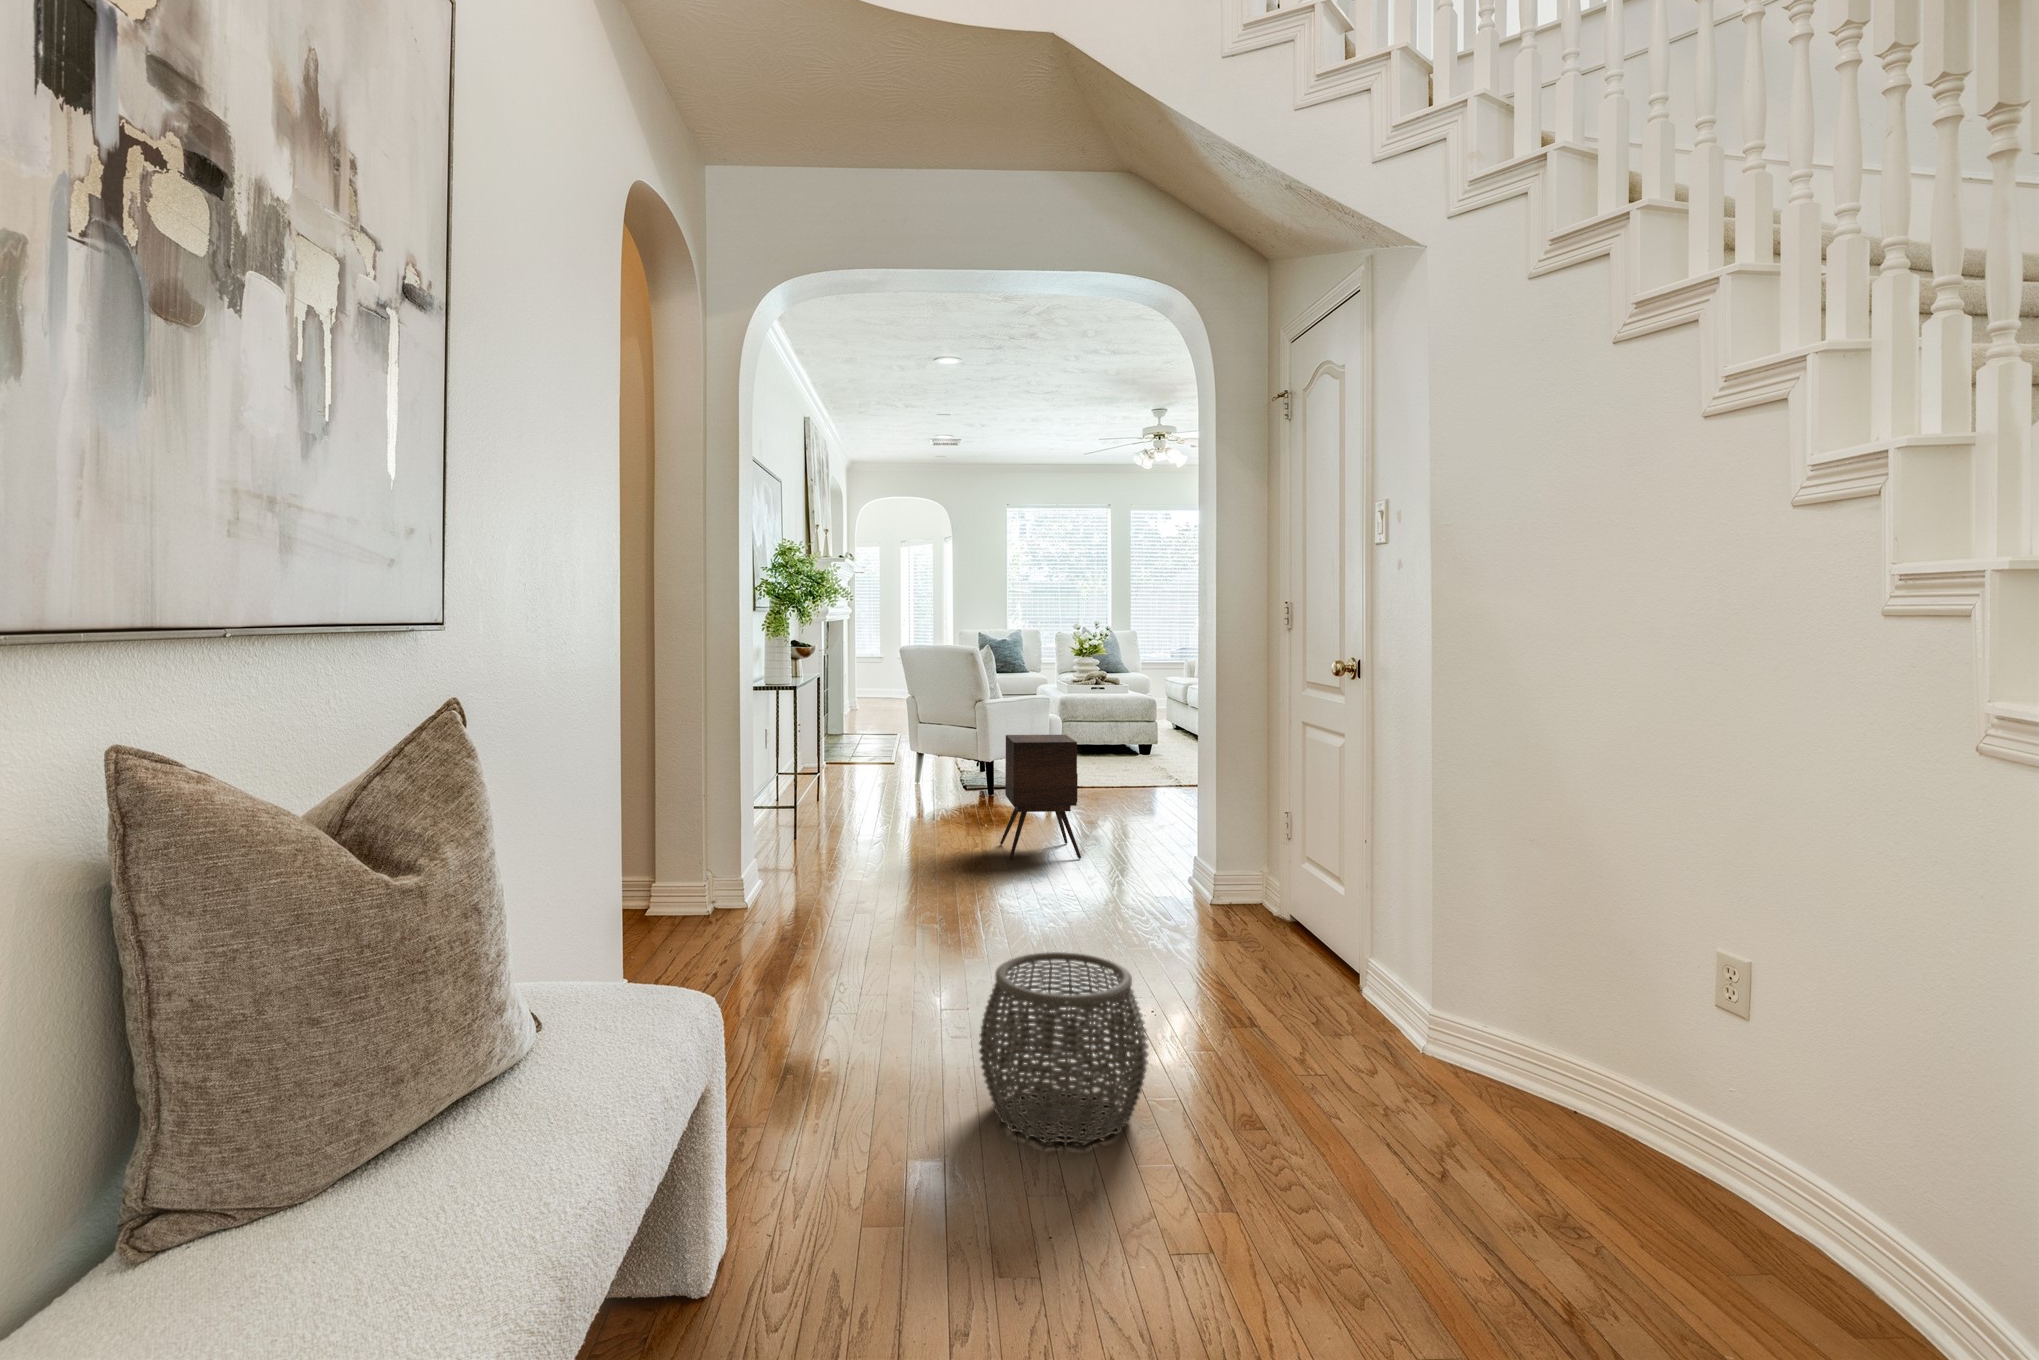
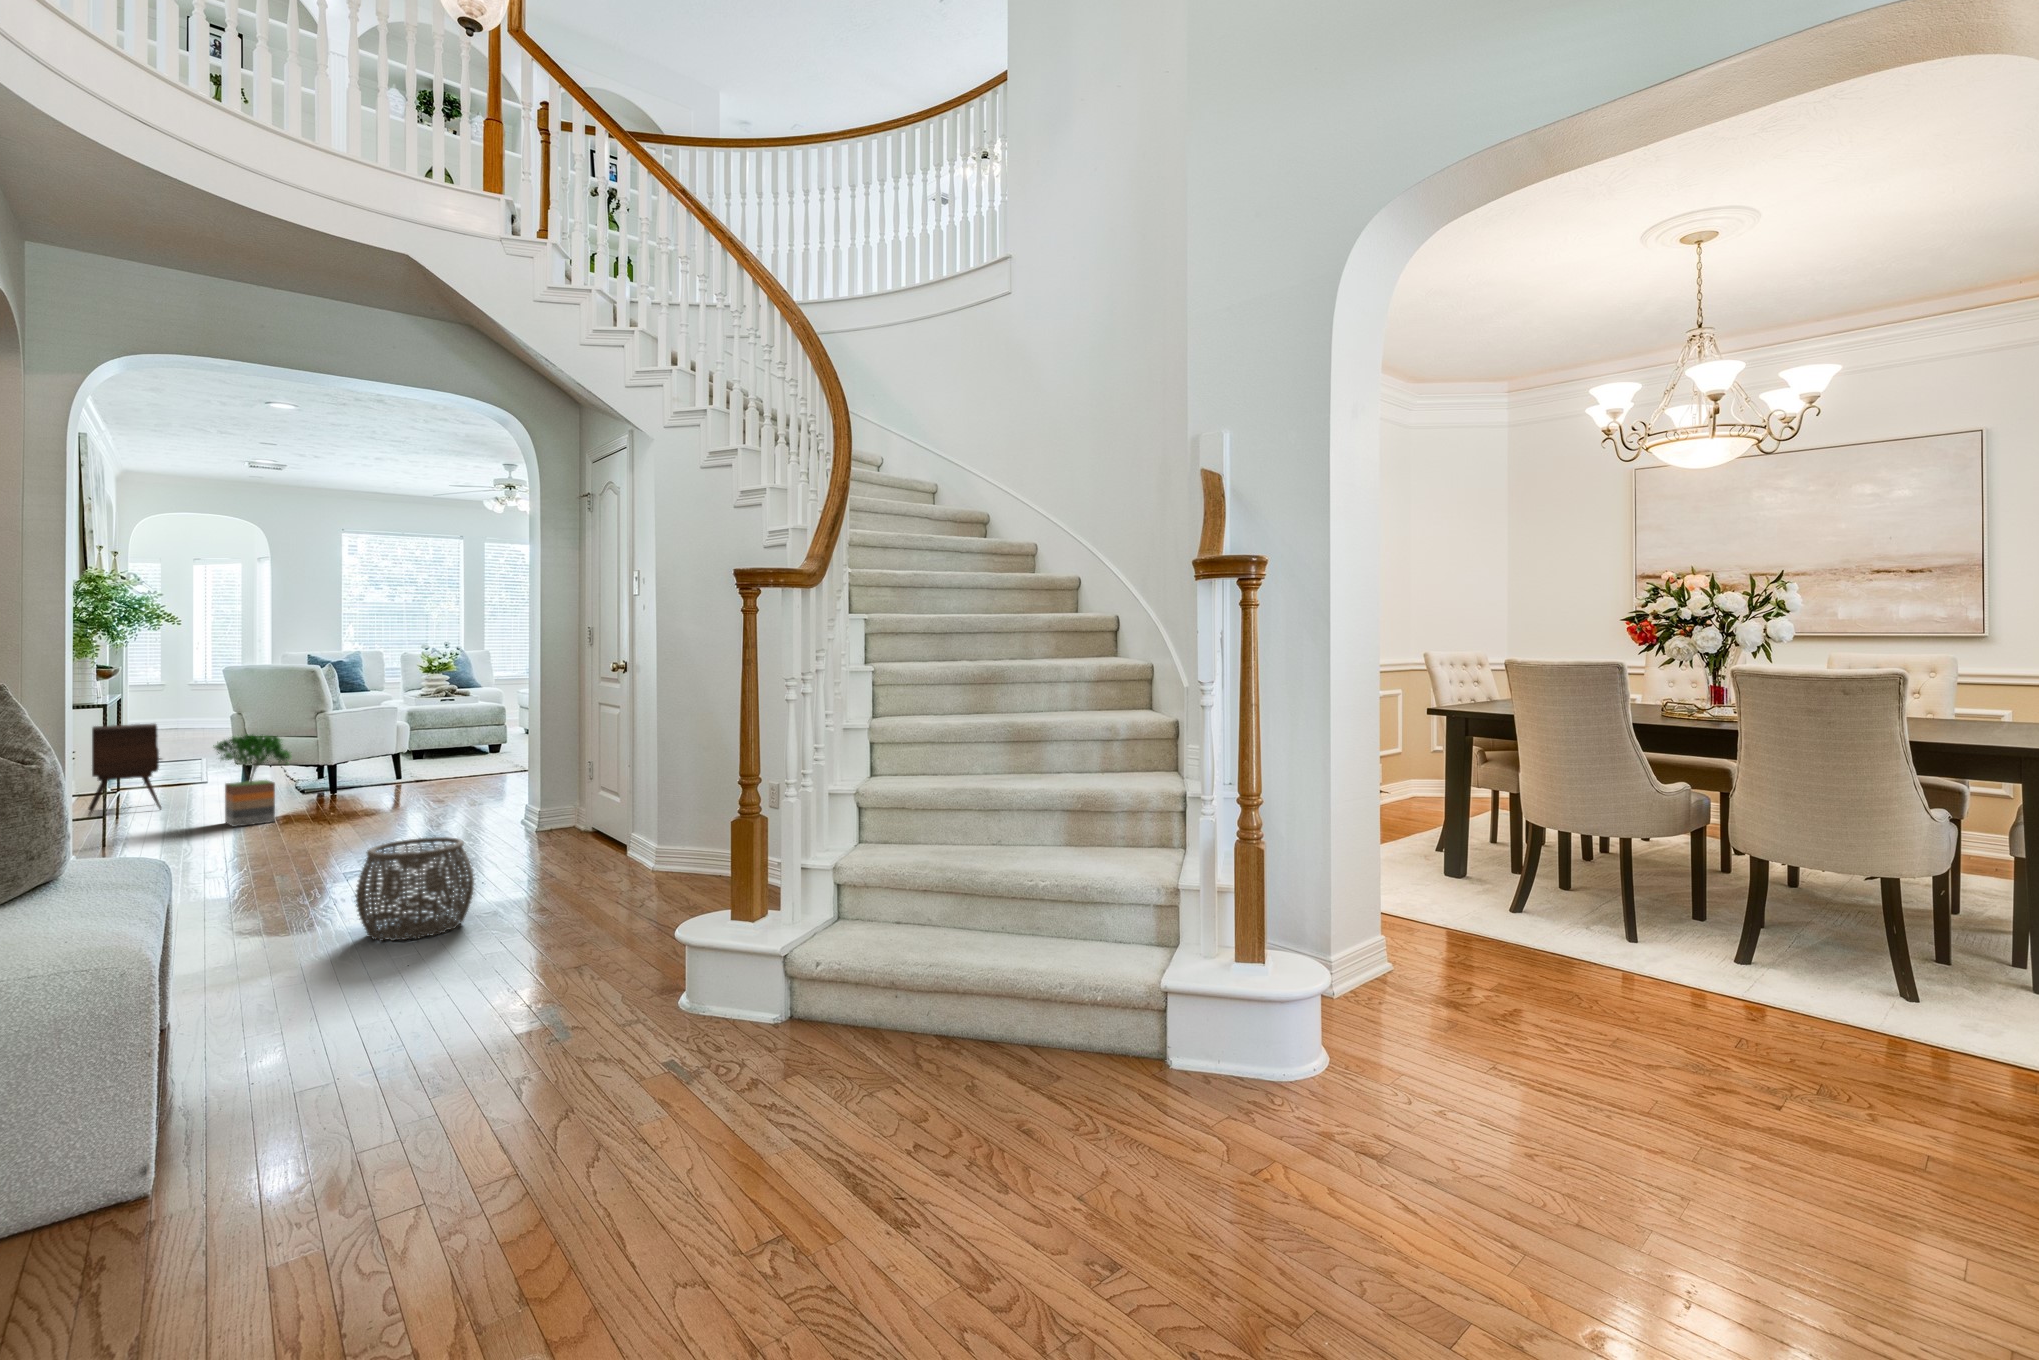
potted tree: none [877,725,948,832] -> present [213,734,292,827]
side table: present [1000,735,1081,860] -> present [88,724,162,816]

